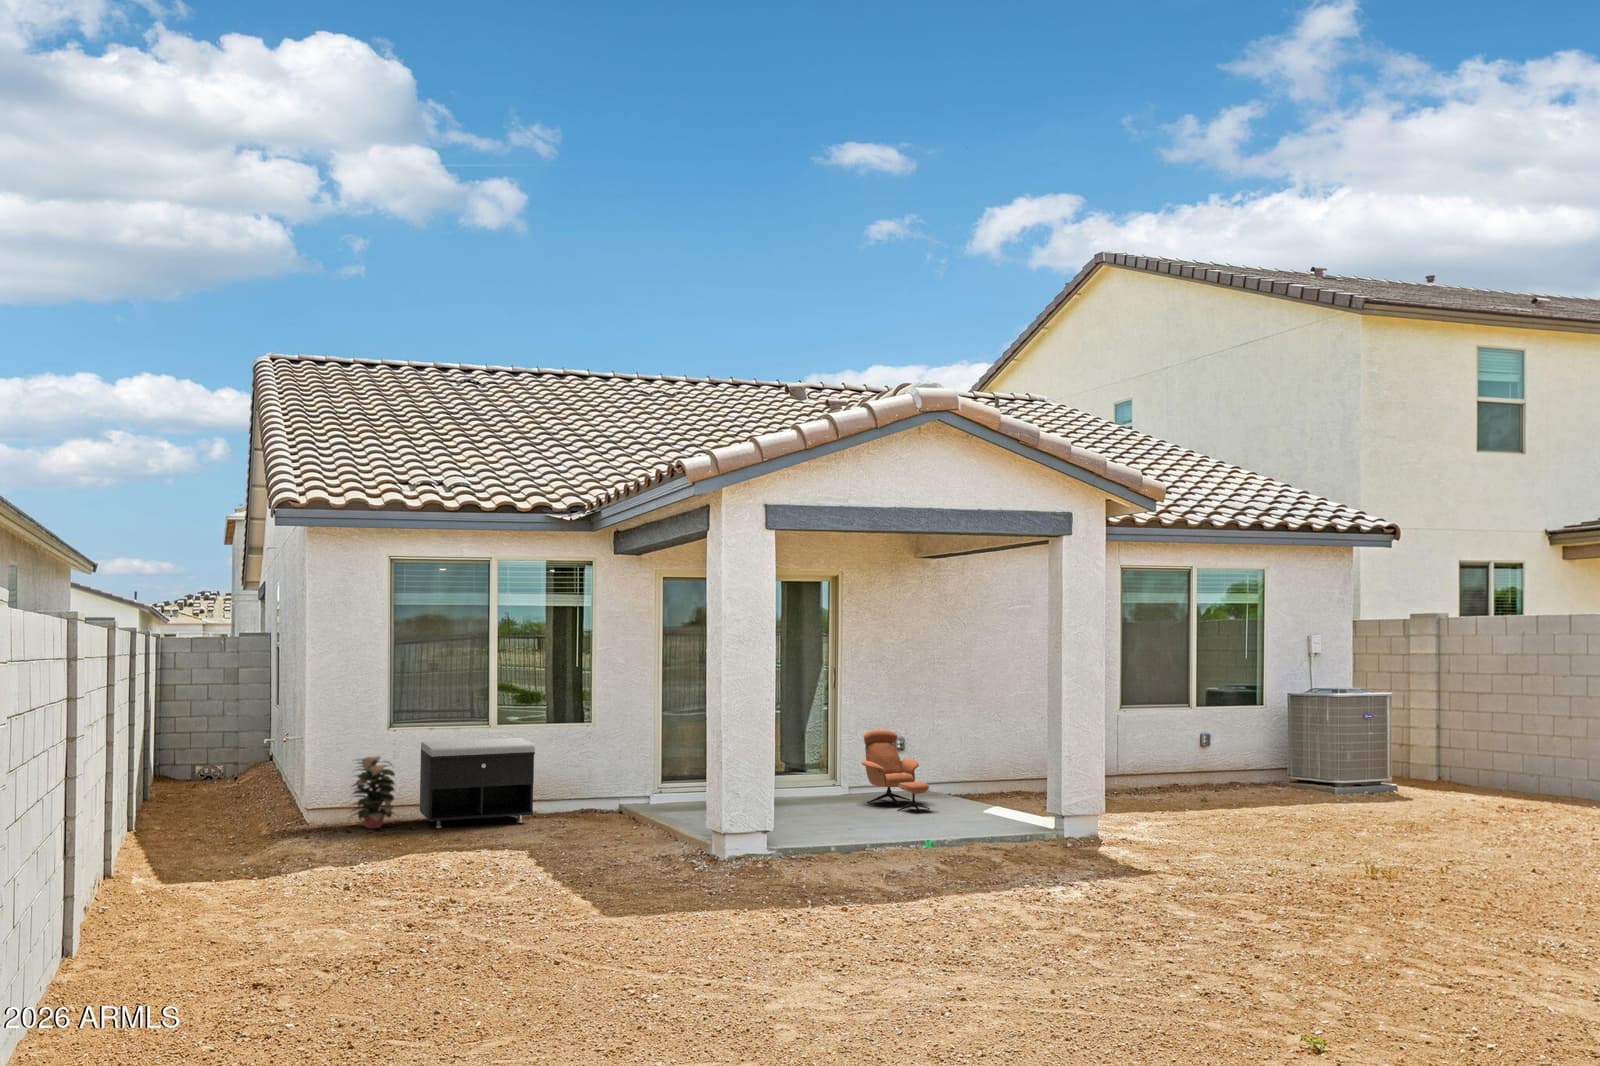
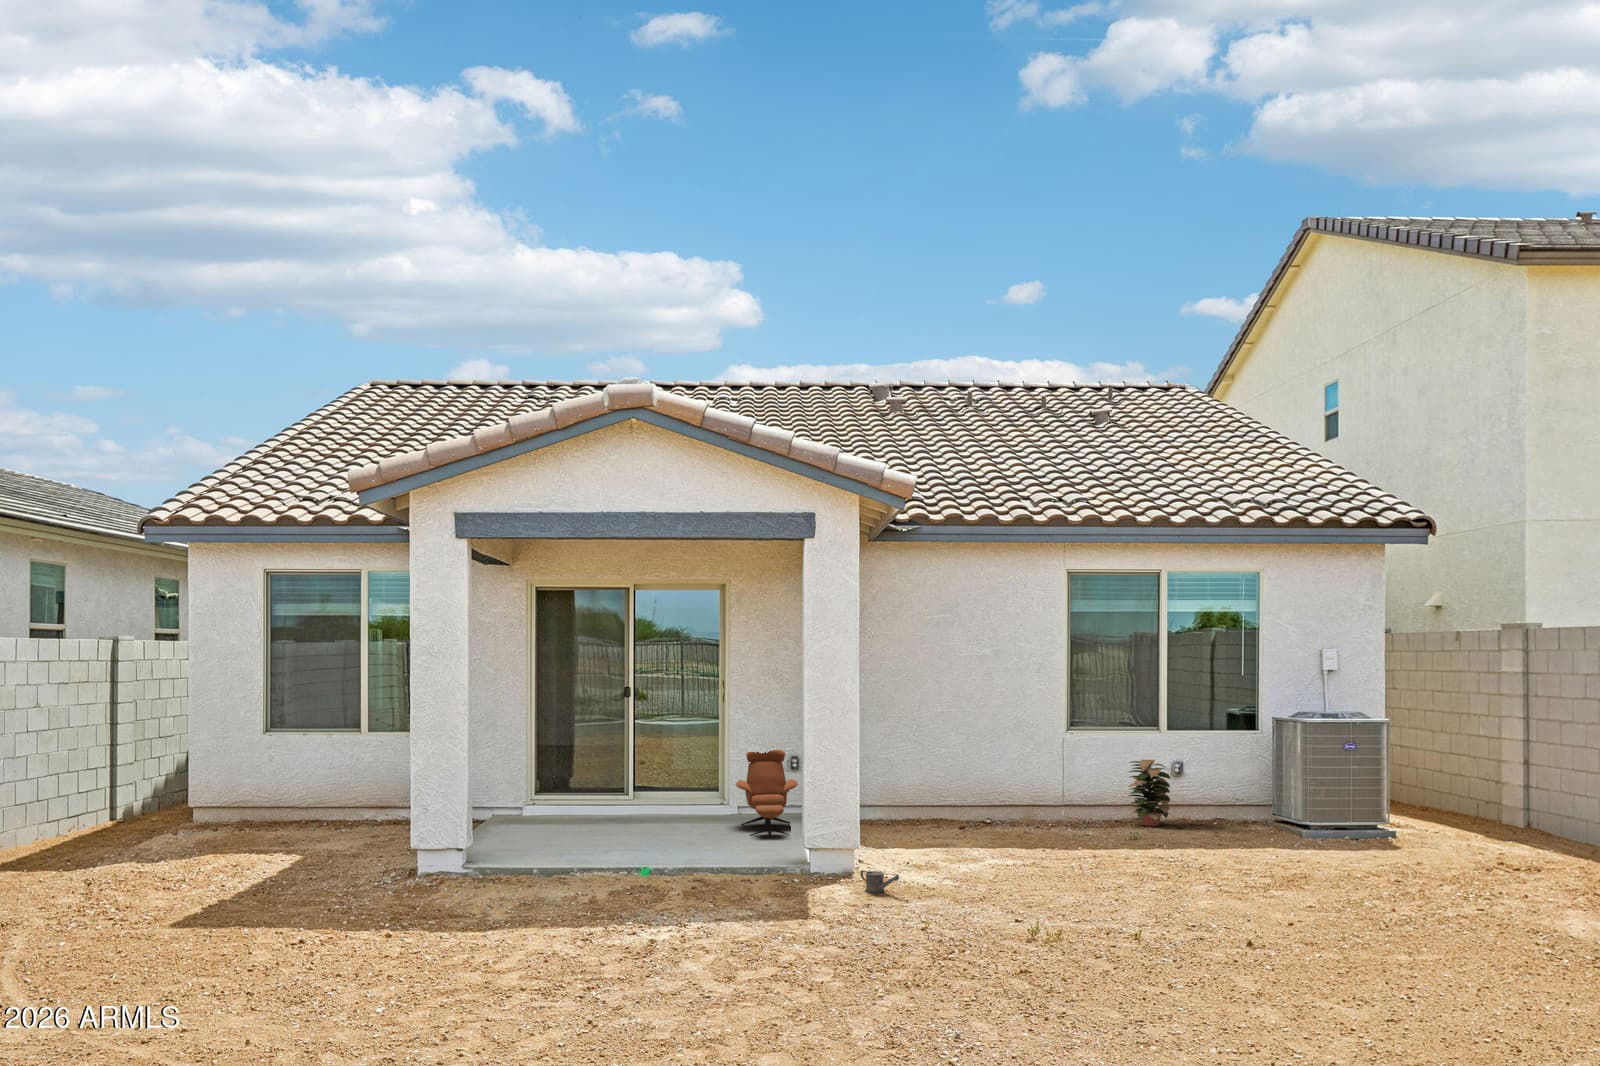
storage bench: present [420,738,535,828] -> none [275,746,390,830]
decorative plant: present [348,756,395,828] -> present [1127,760,1171,826]
watering can: none [1099,829,1142,848] -> present [861,870,899,893]

